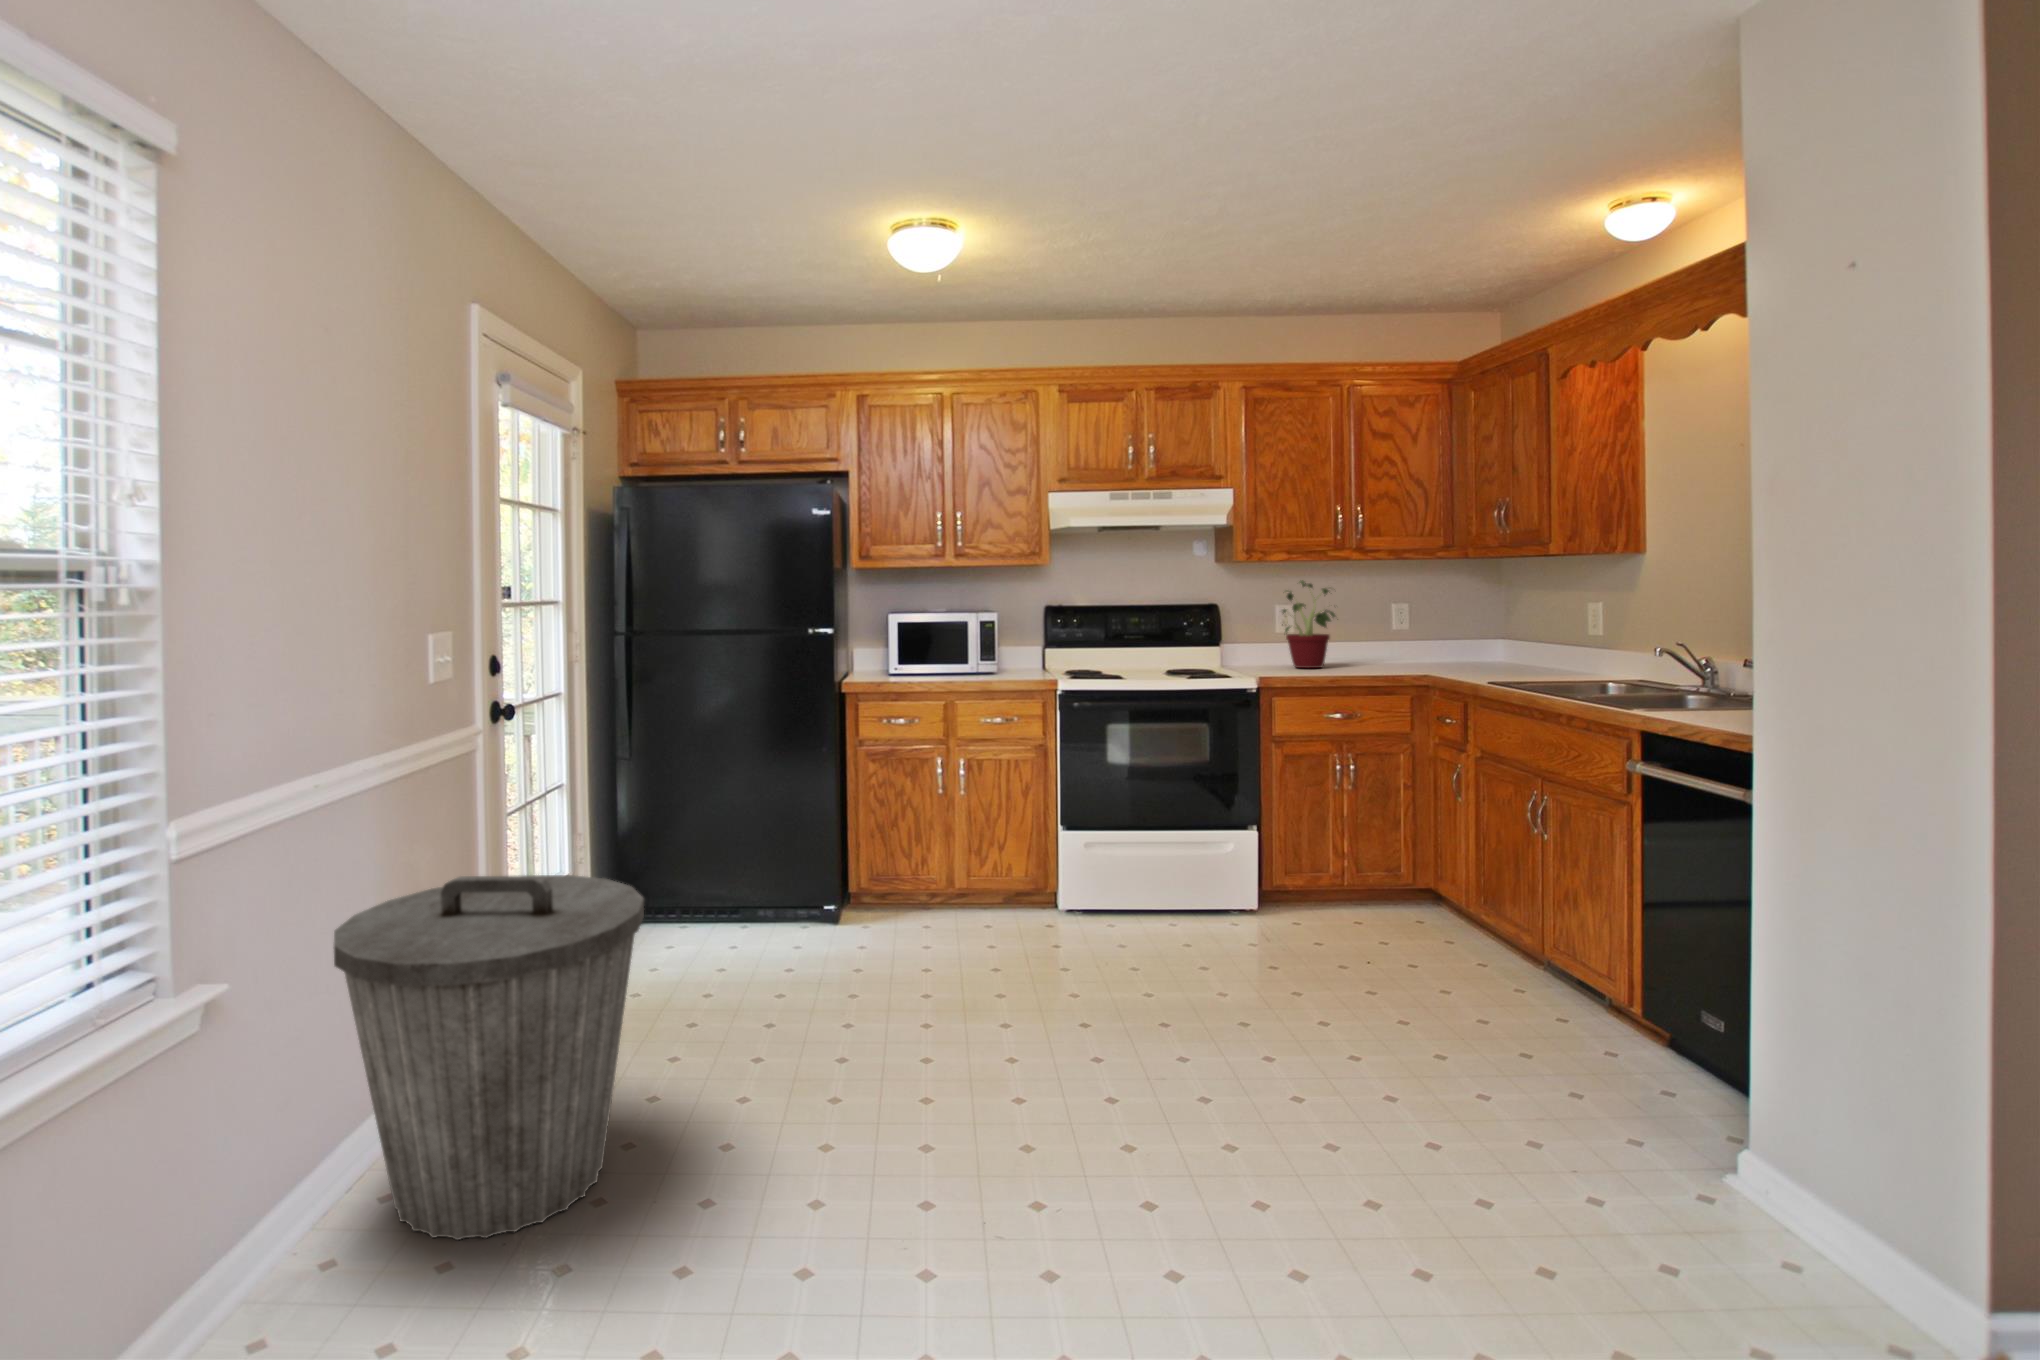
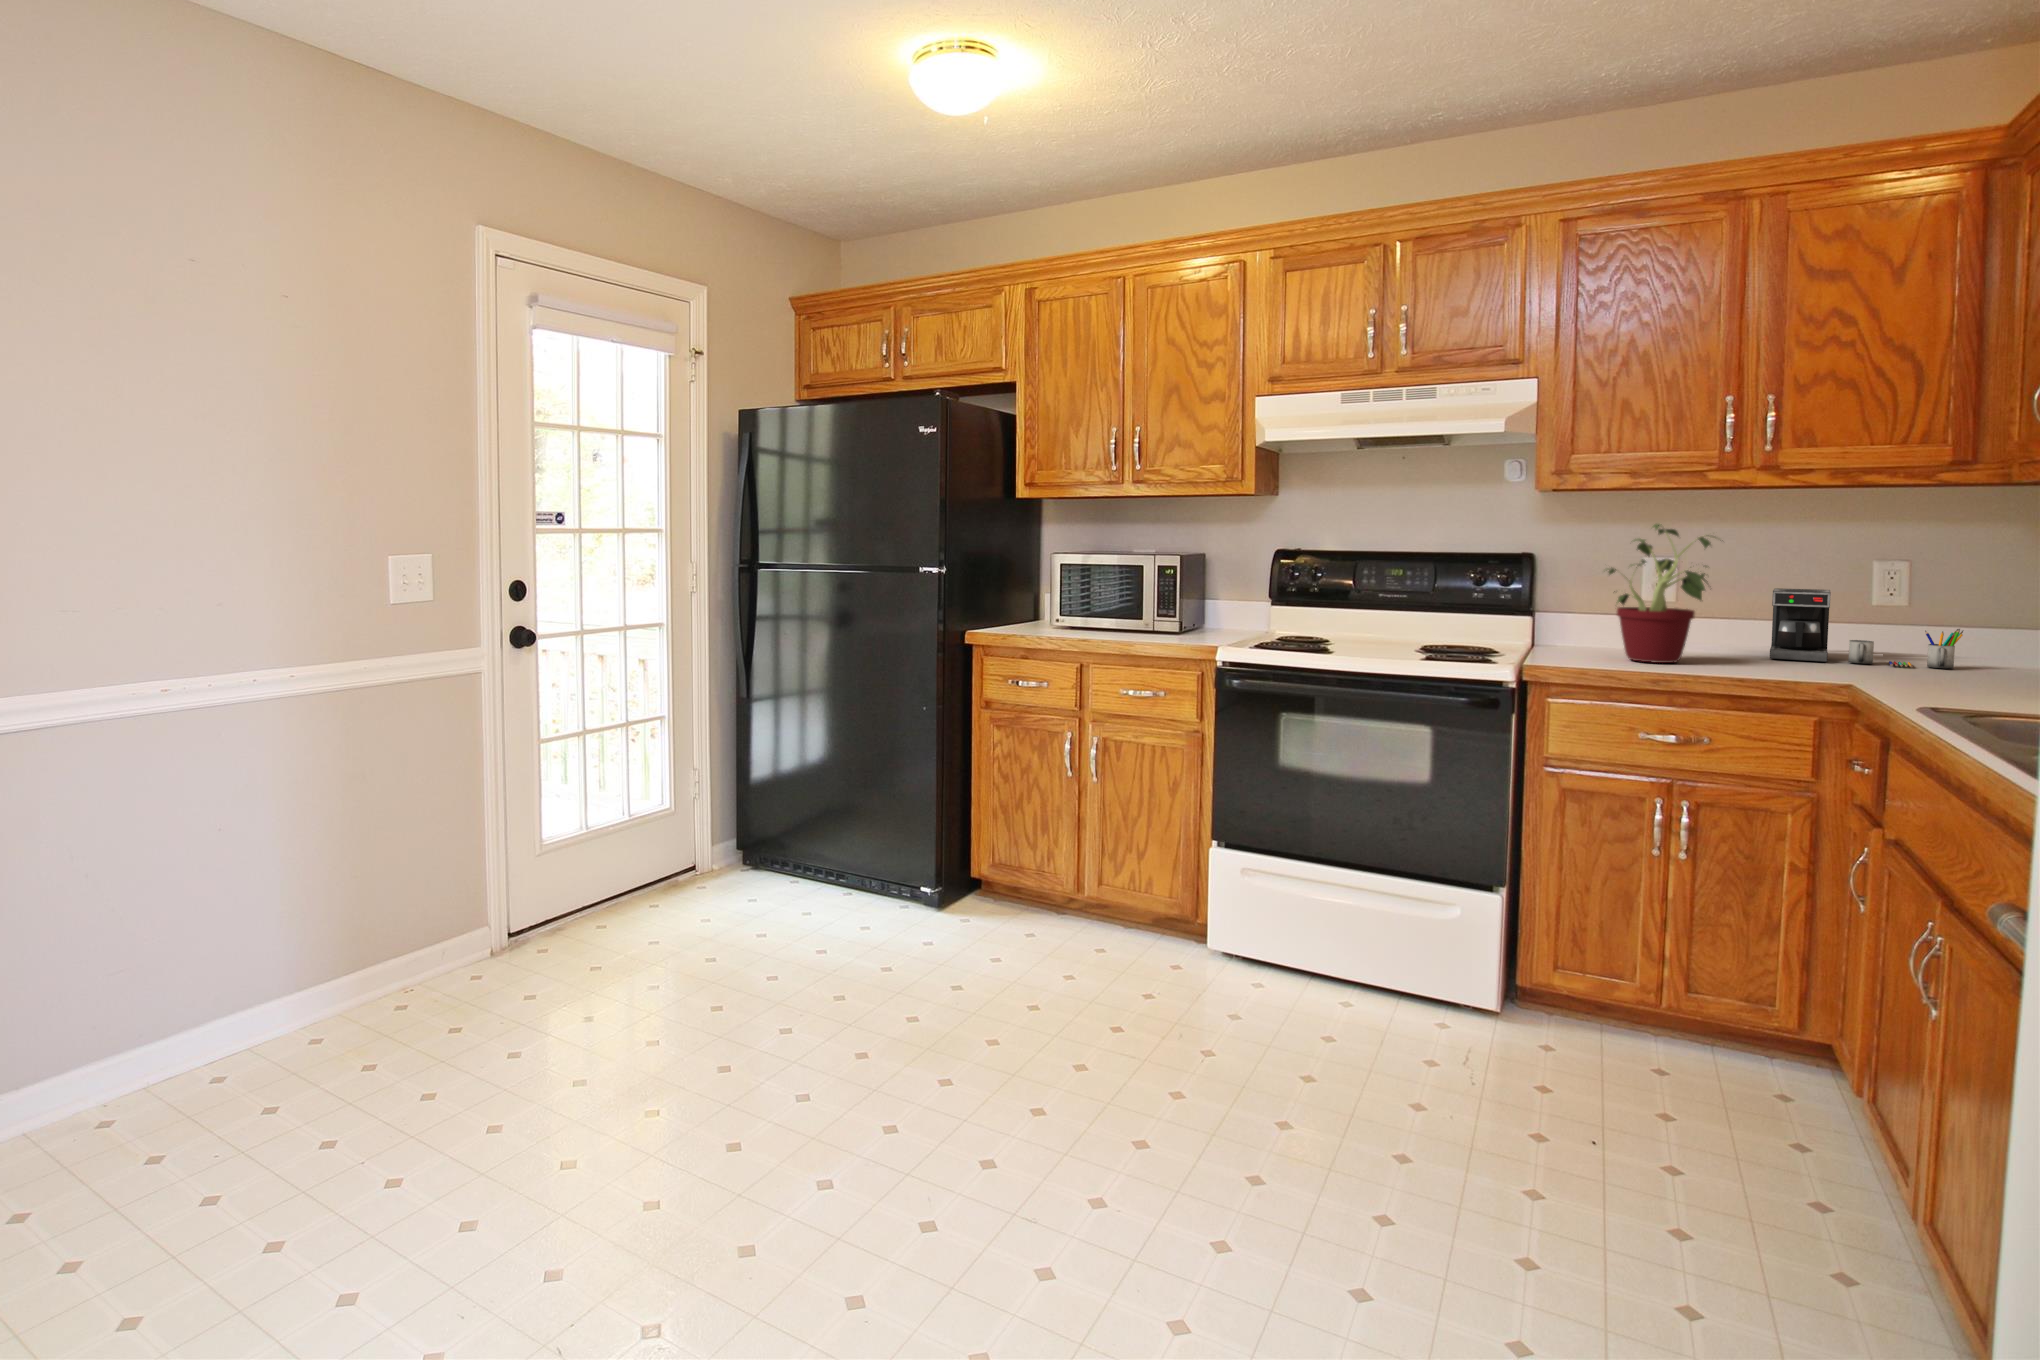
coffee maker: none [1346,619,1445,662] -> present [1770,588,1963,669]
trash can: present [334,875,644,1240] -> none [141,792,470,1148]

